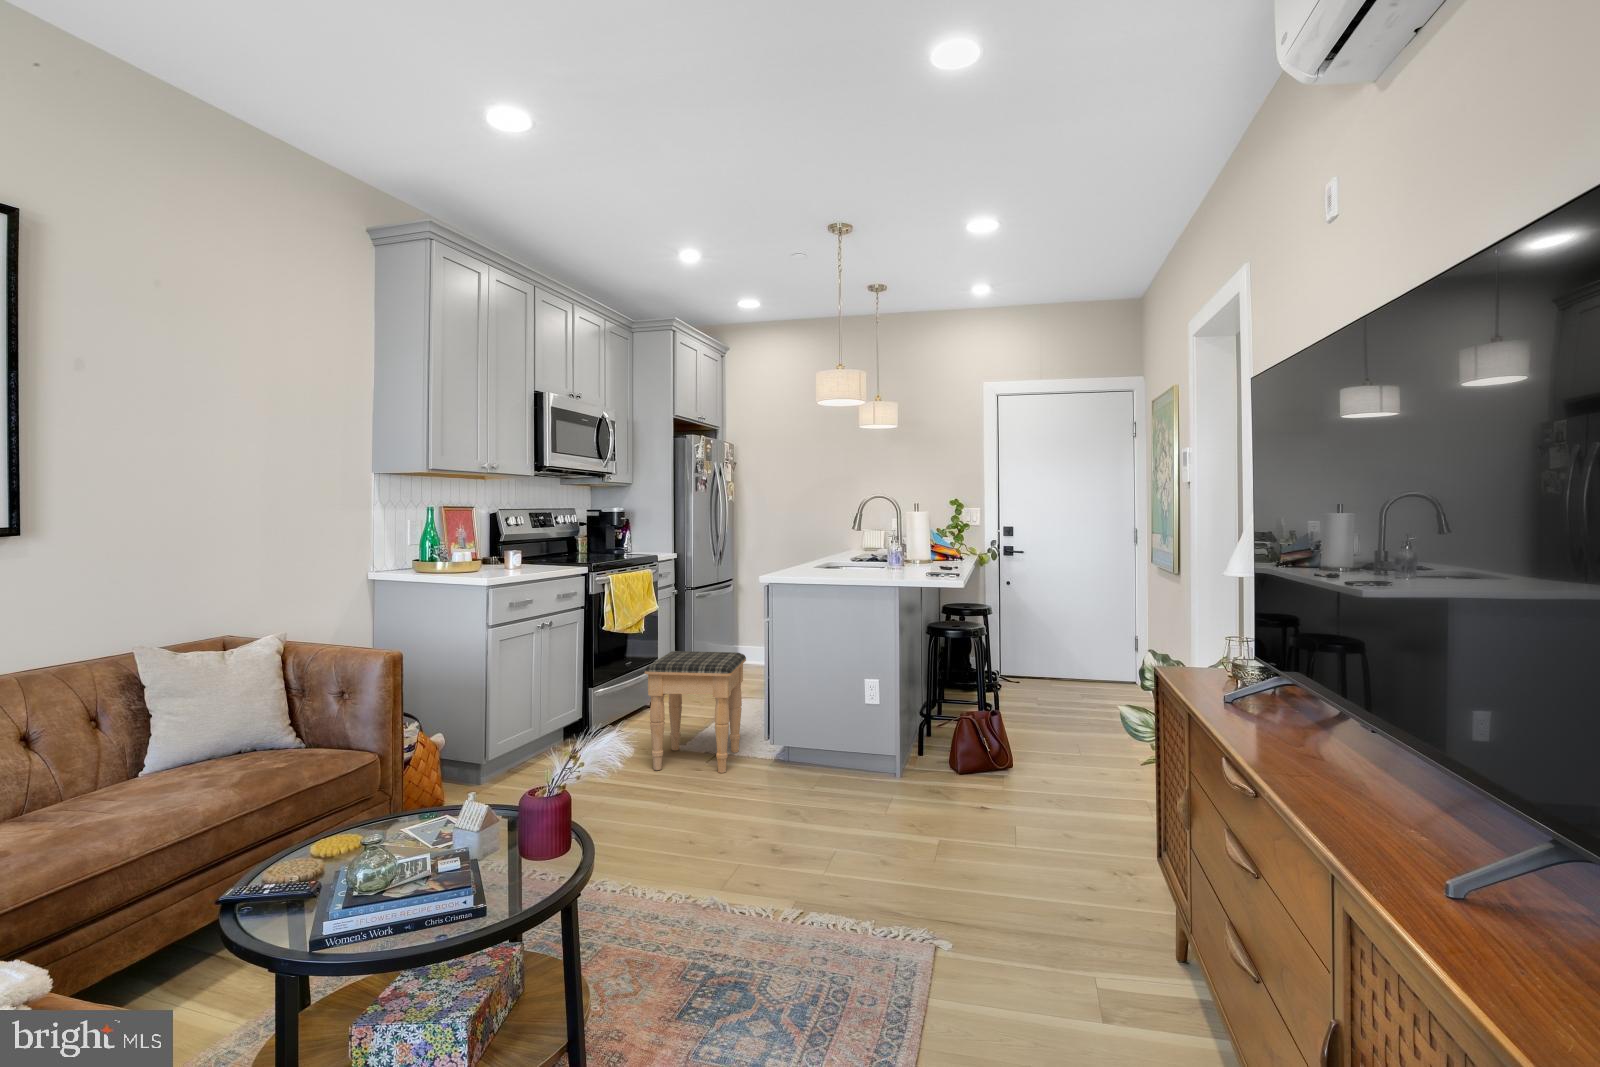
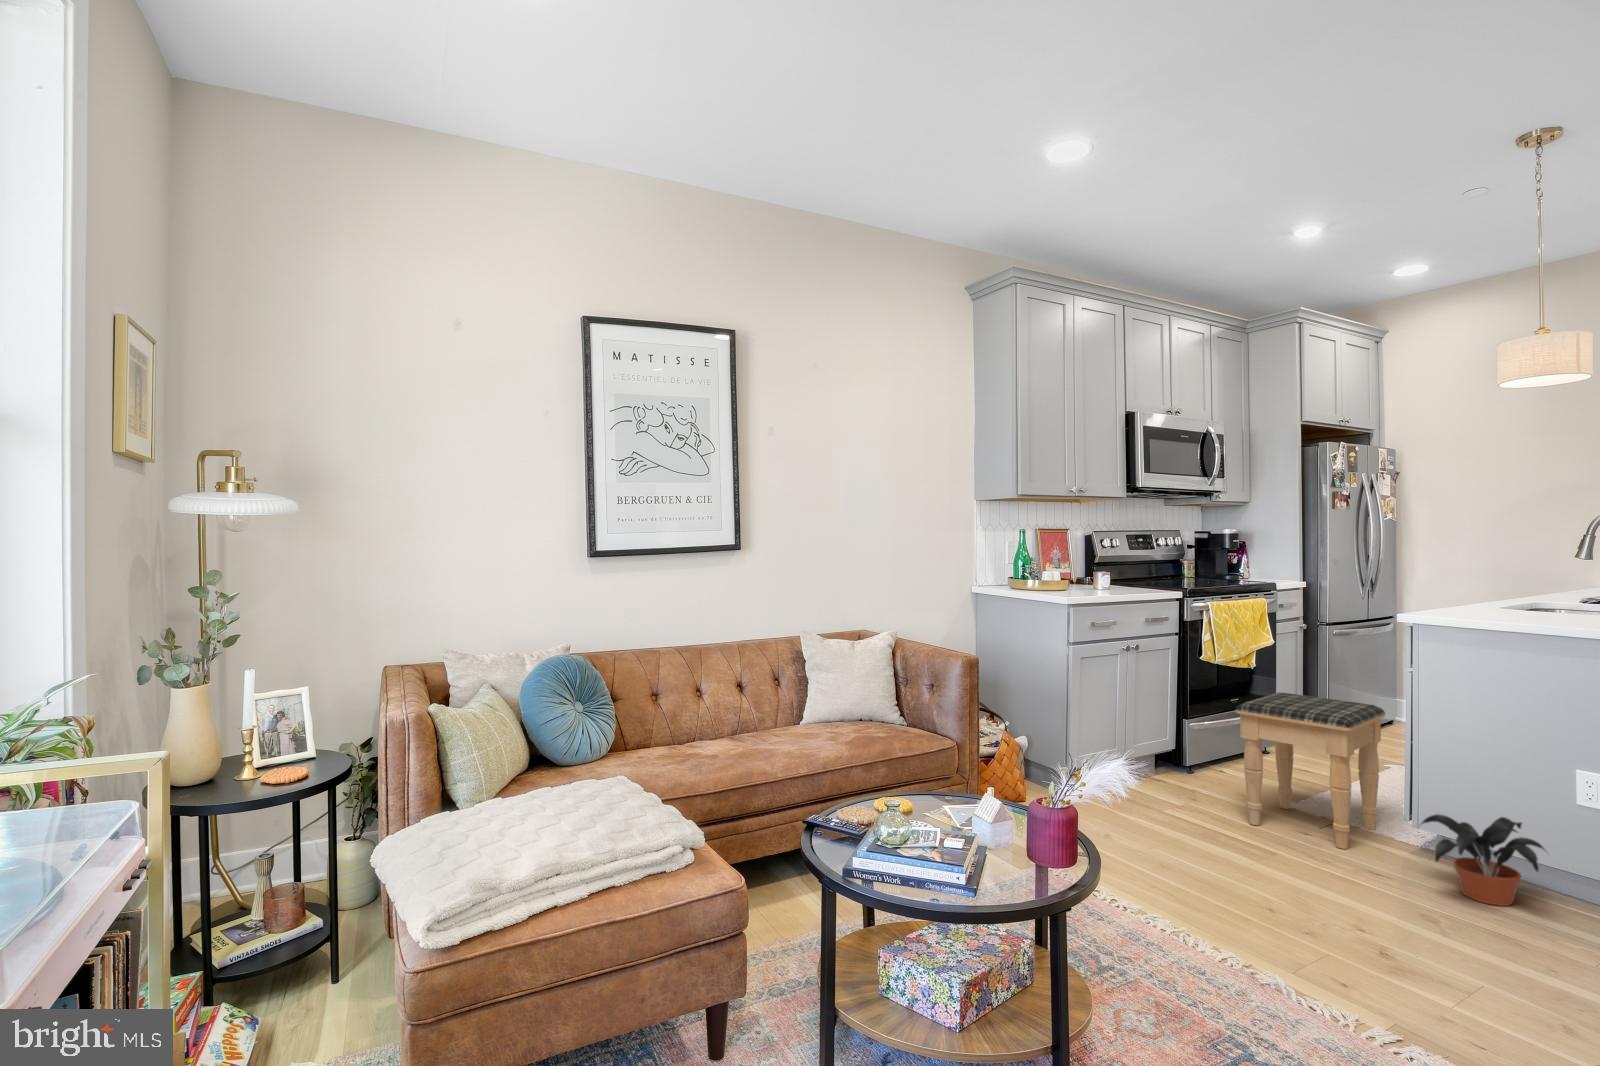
potted plant: none [775,723,846,788] -> present [1422,814,1547,906]

